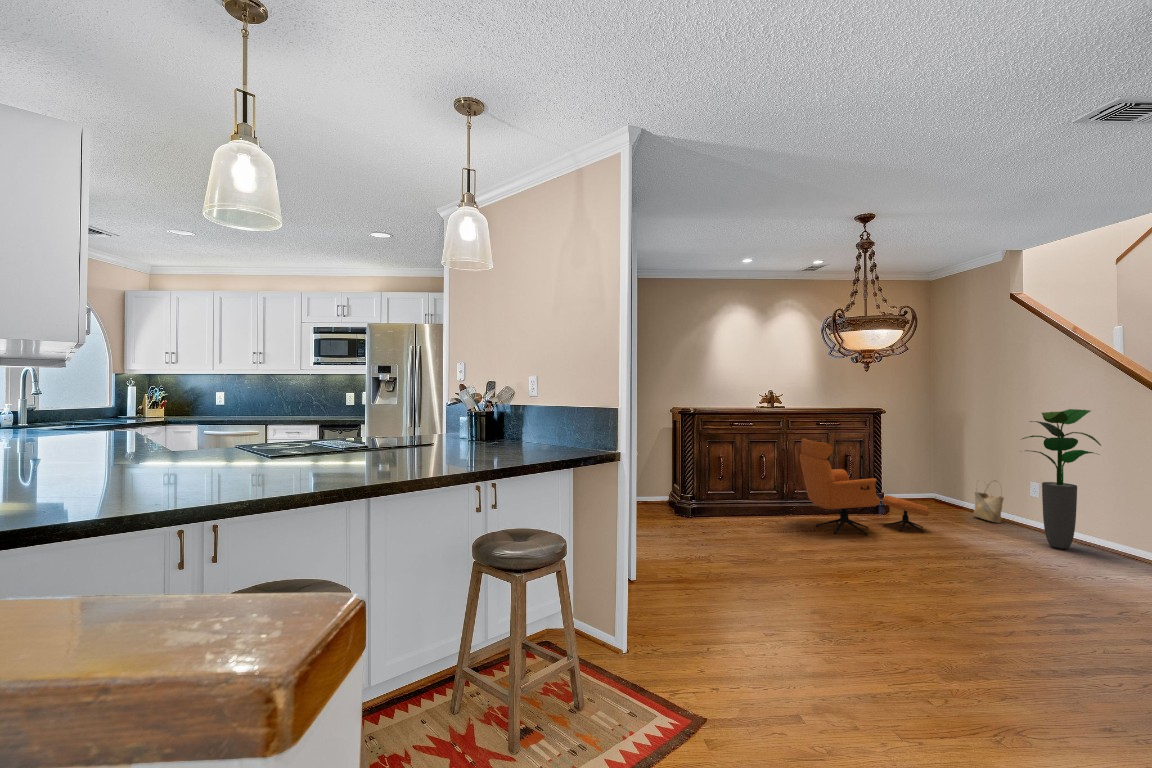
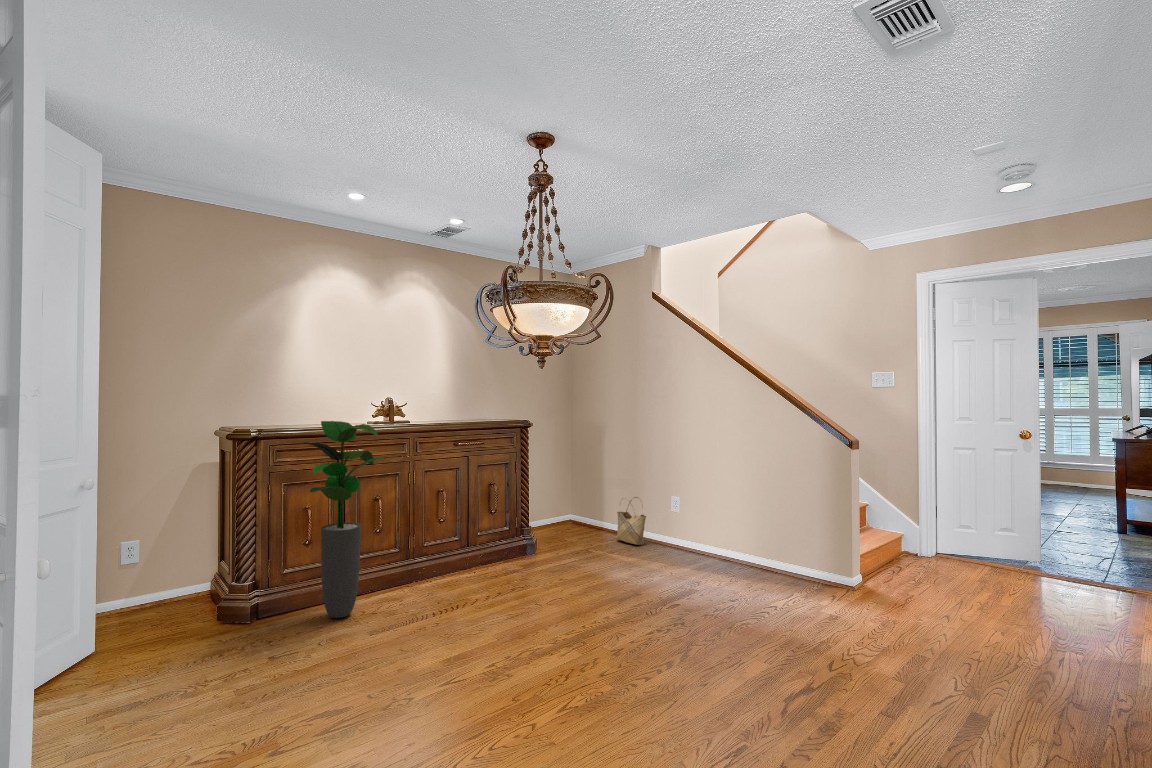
potted plant: present [1022,409,1101,549] -> present [297,421,385,618]
armchair: present [800,438,929,535] -> none [436,468,589,608]

